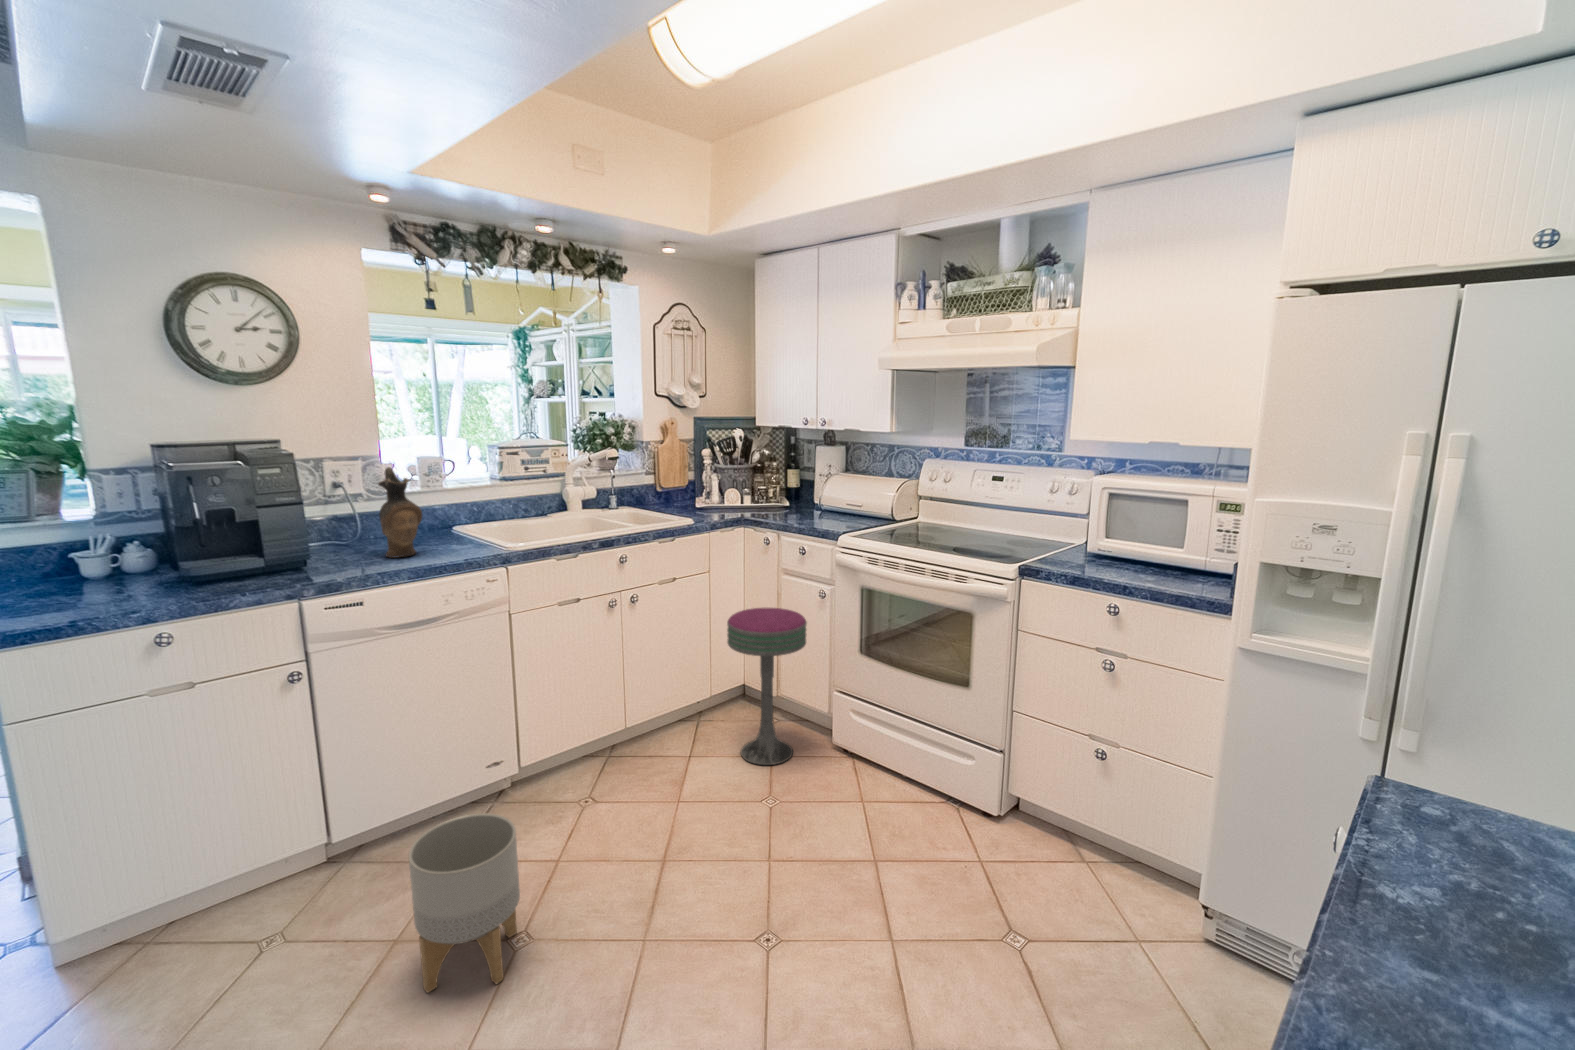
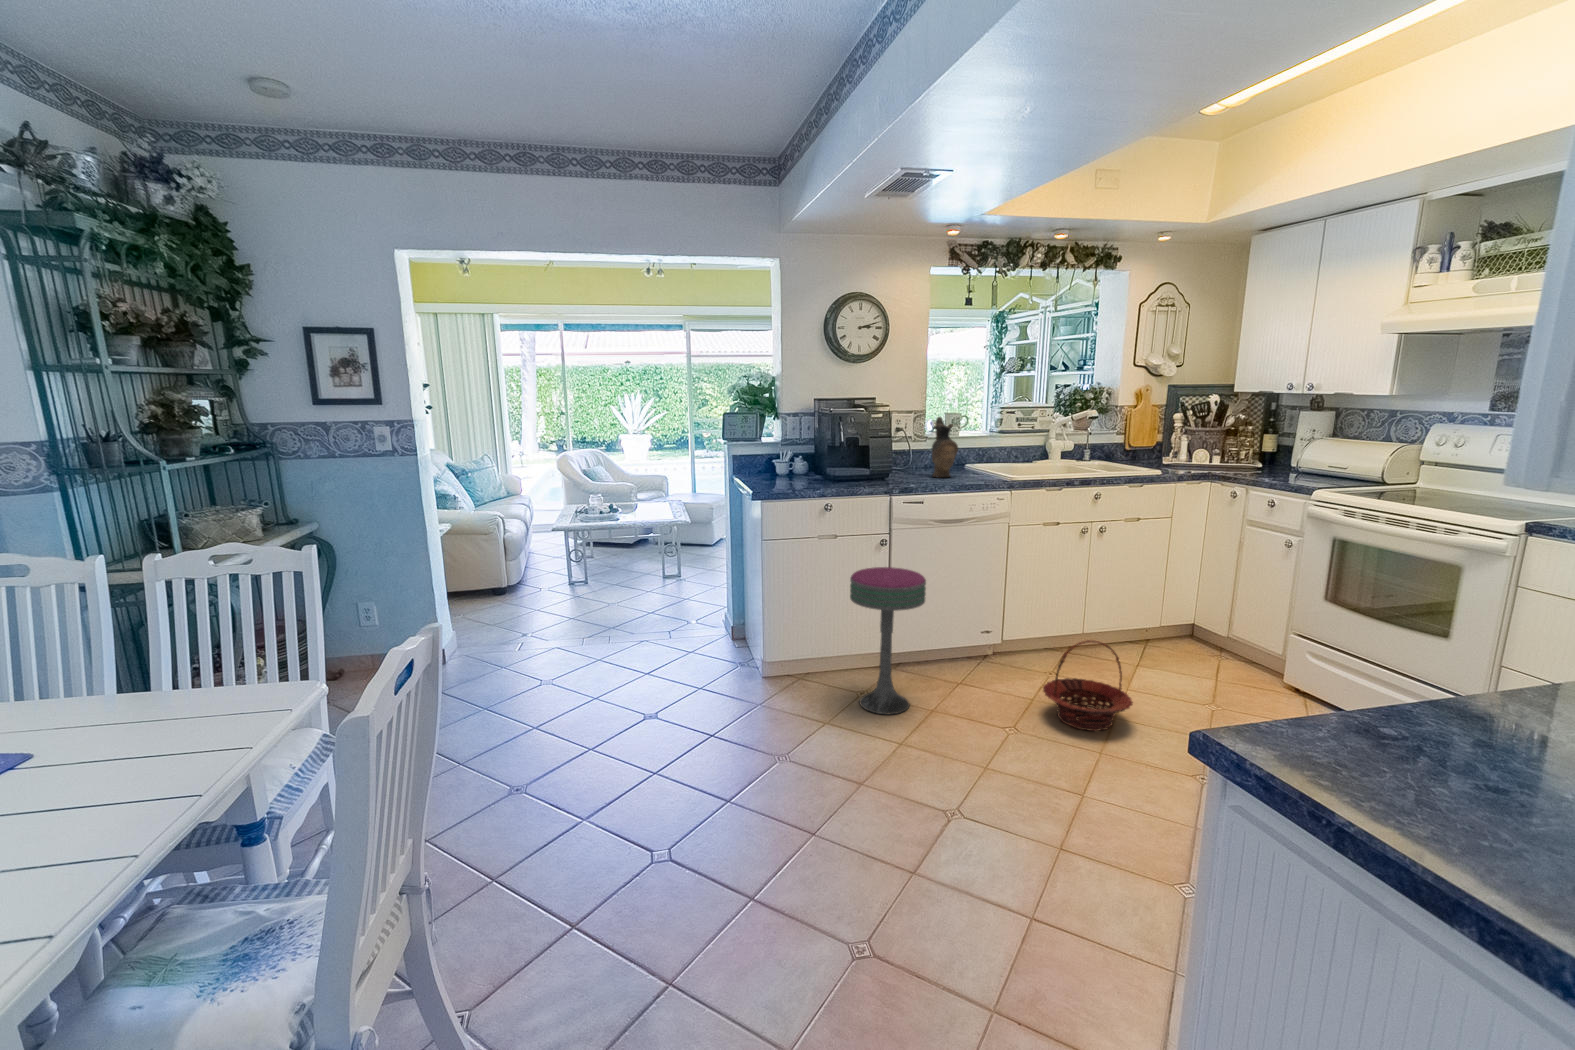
bar stool: present [727,608,807,765] -> present [850,567,926,714]
basket: none [564,771,682,903] -> present [1043,640,1132,731]
planter: present [409,813,520,993] -> none [954,640,1020,744]

